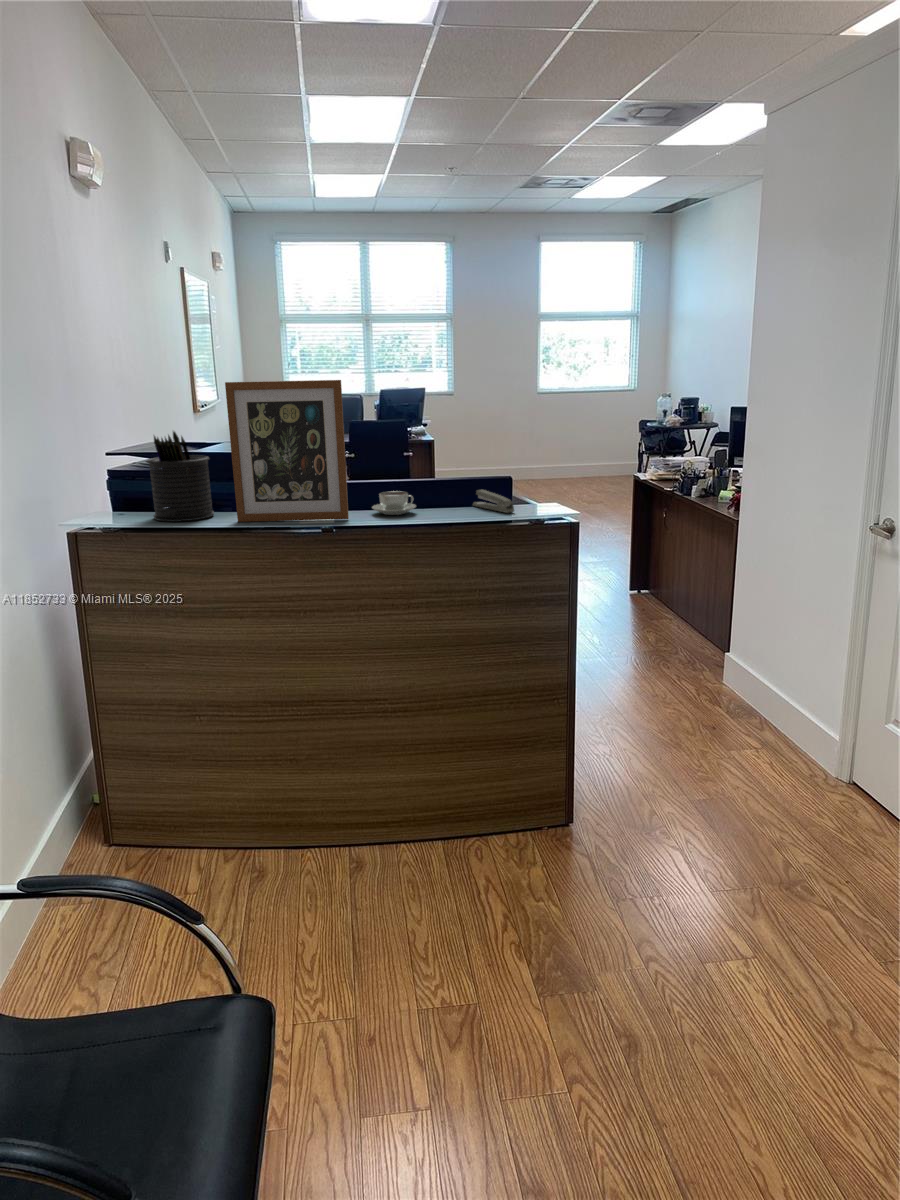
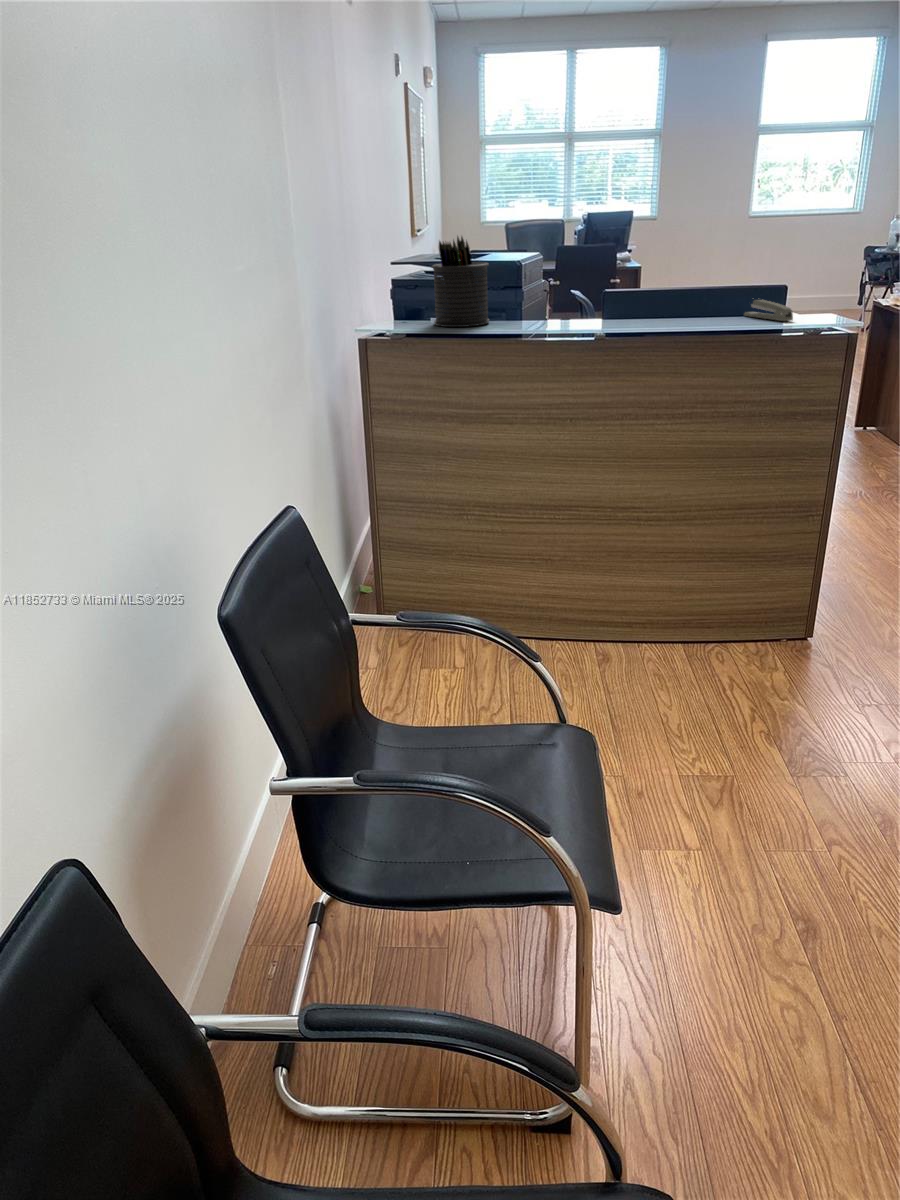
picture frame: present [225,380,349,522] -> none [515,177,632,328]
coffee cup: present [372,491,416,515] -> none [644,299,690,323]

